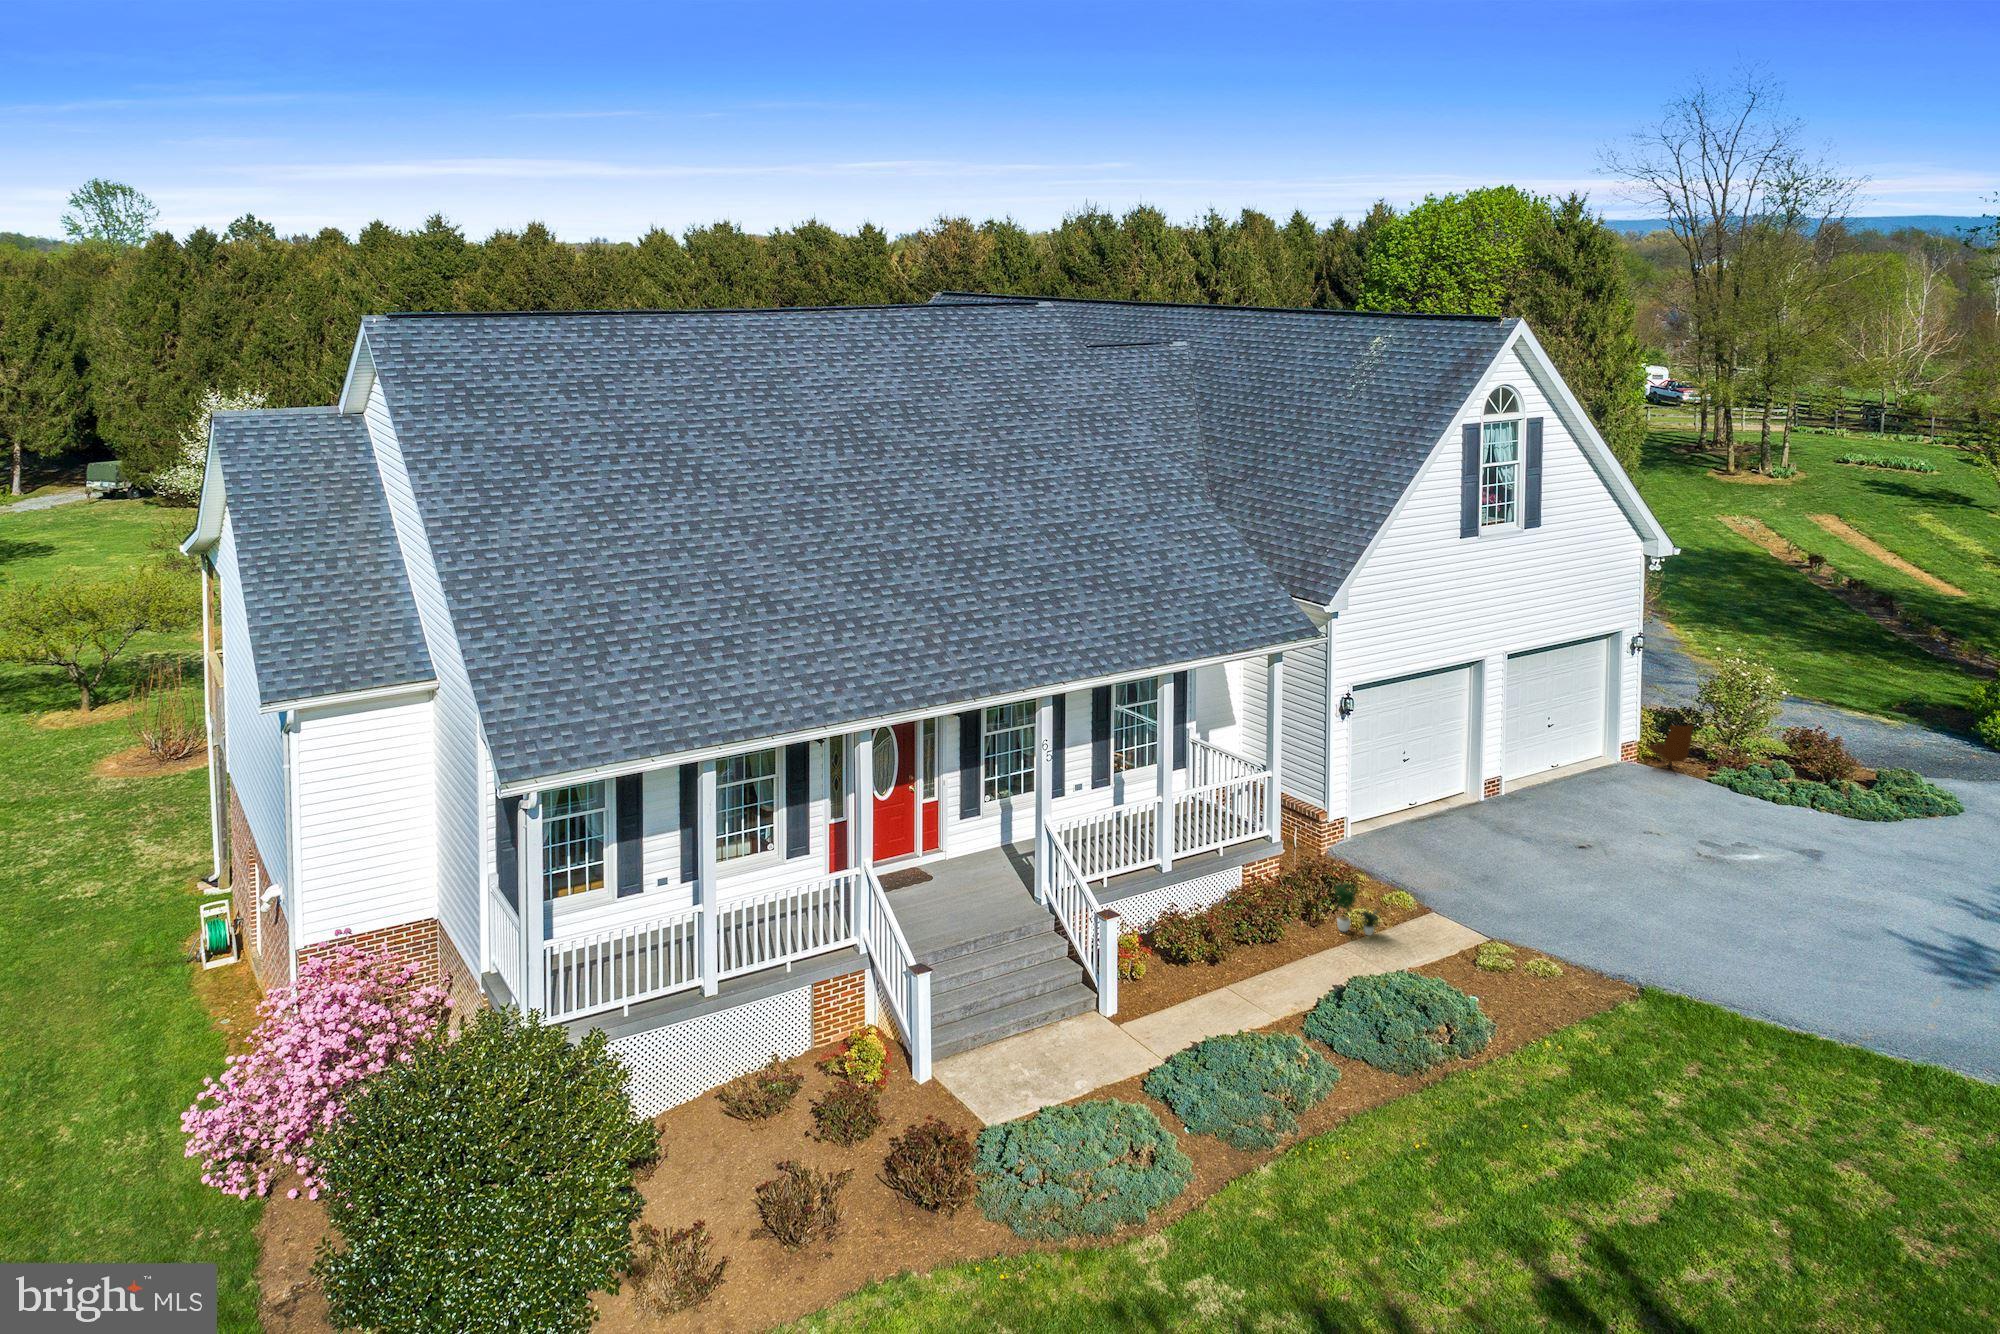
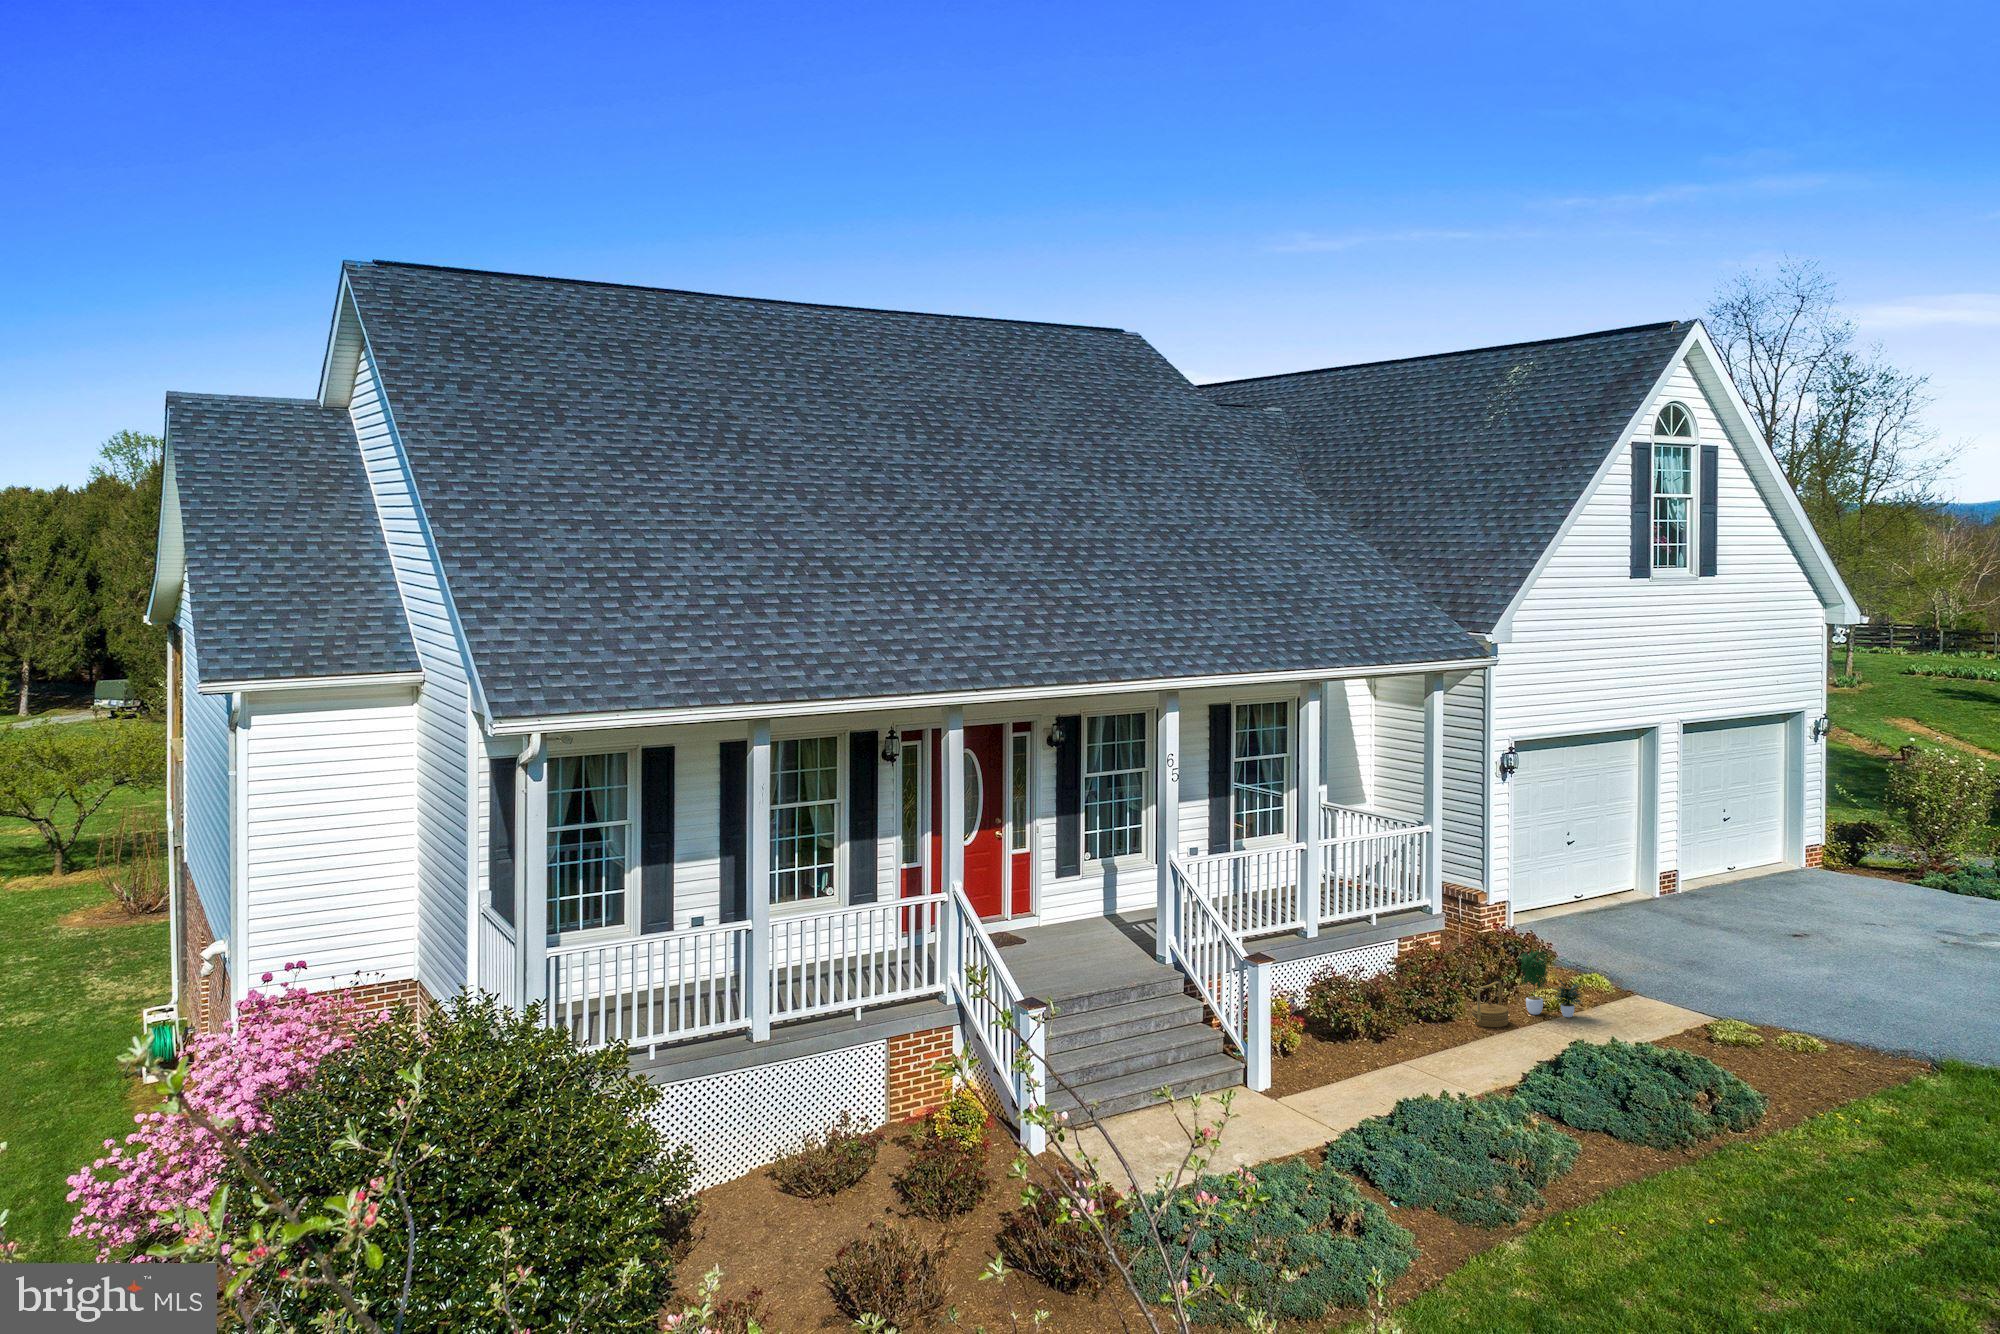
lounge chair: present [1647,725,1694,770] -> none [1835,819,1894,881]
woven basket: none [1291,907,1321,945] -> present [1471,981,1509,1027]

